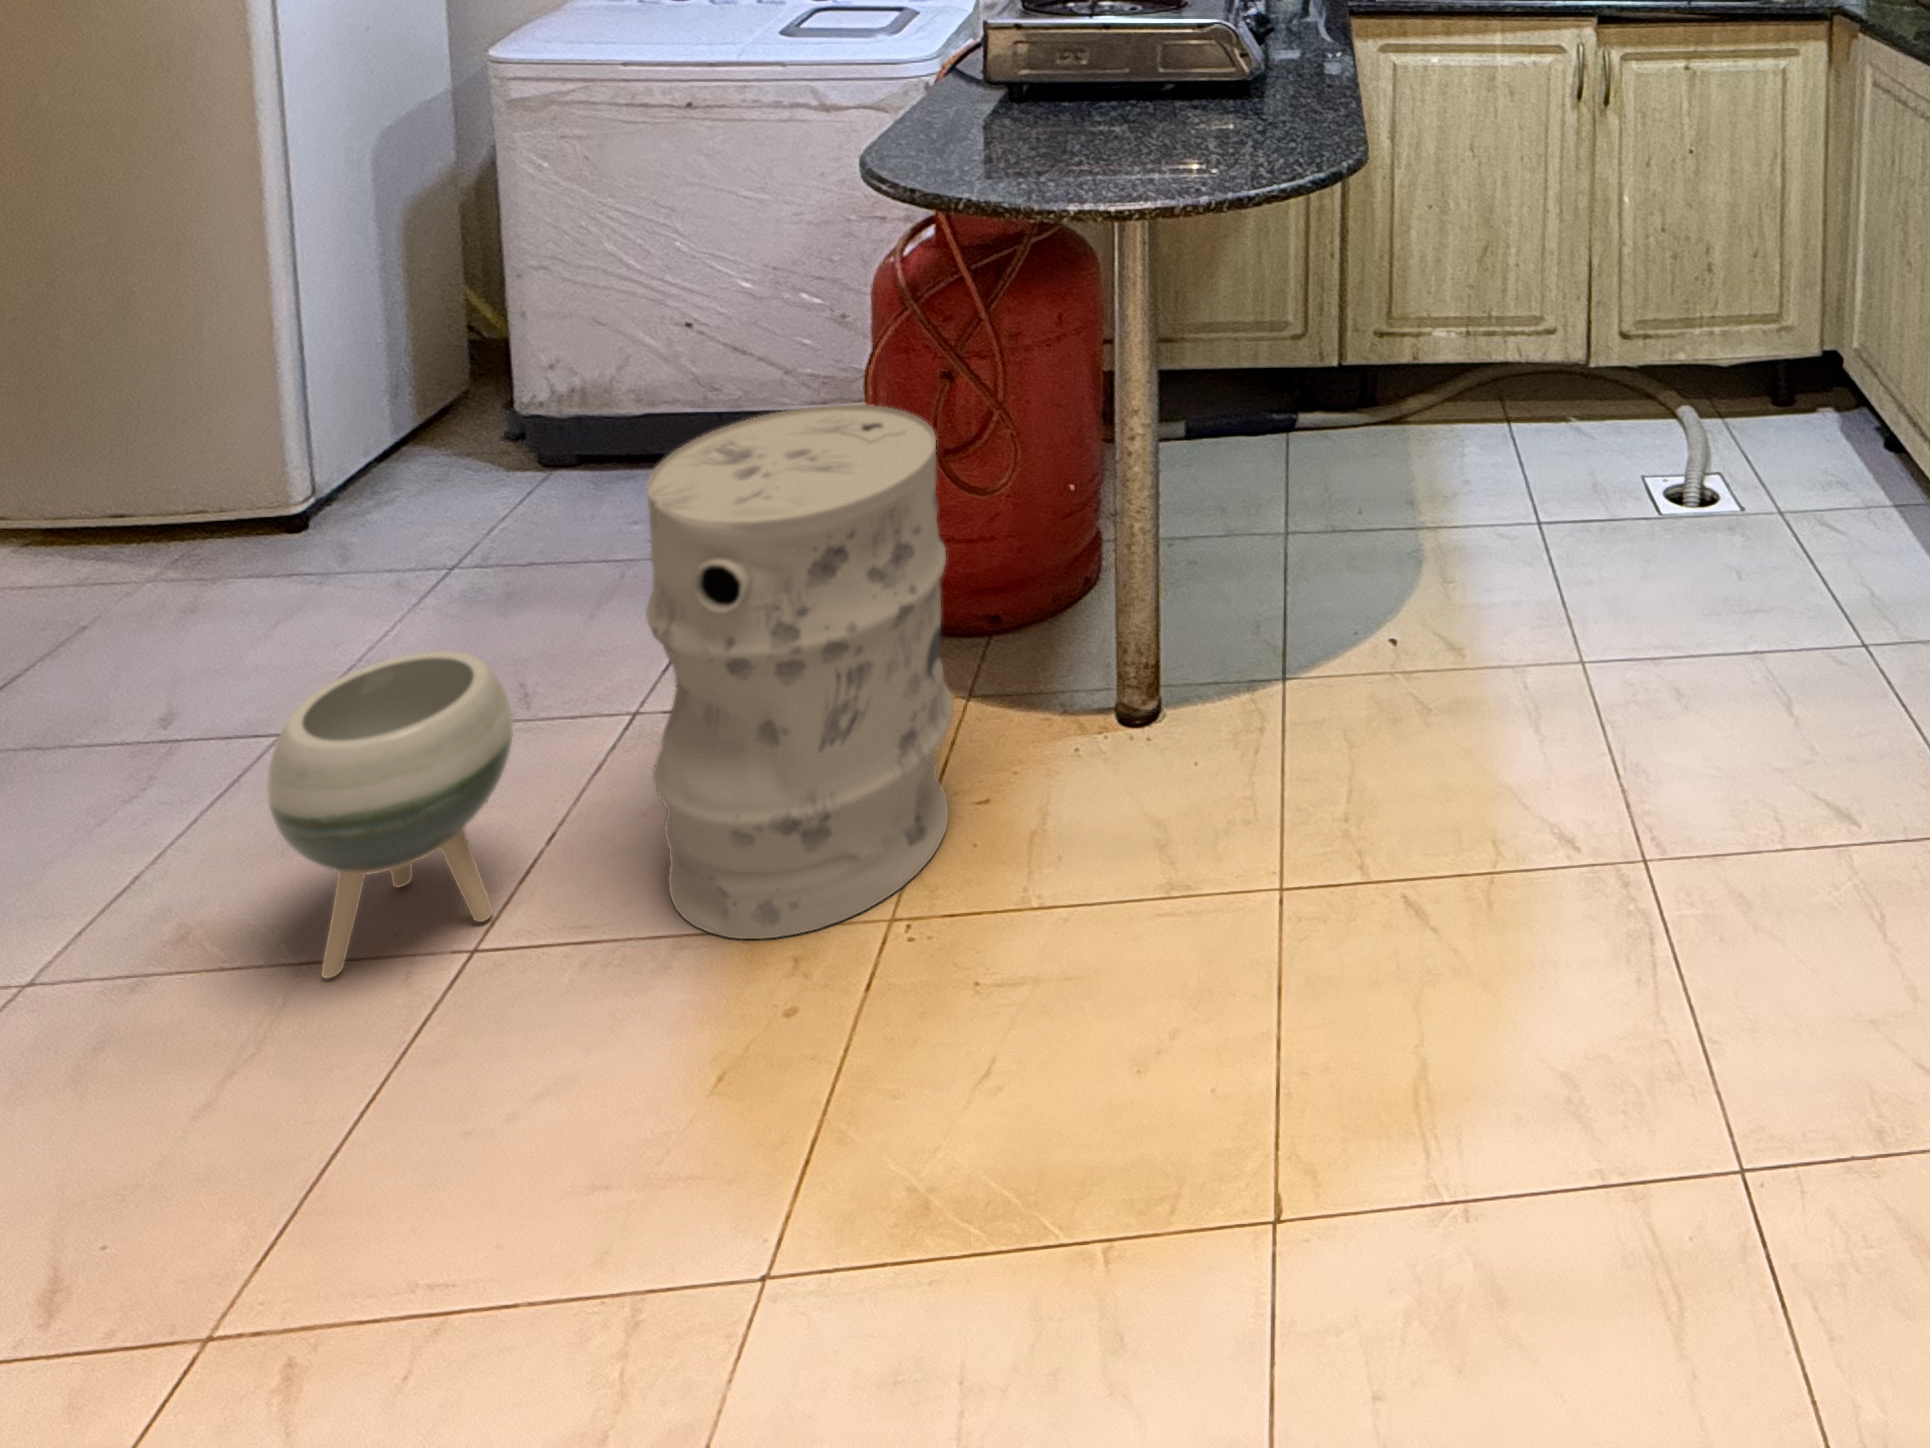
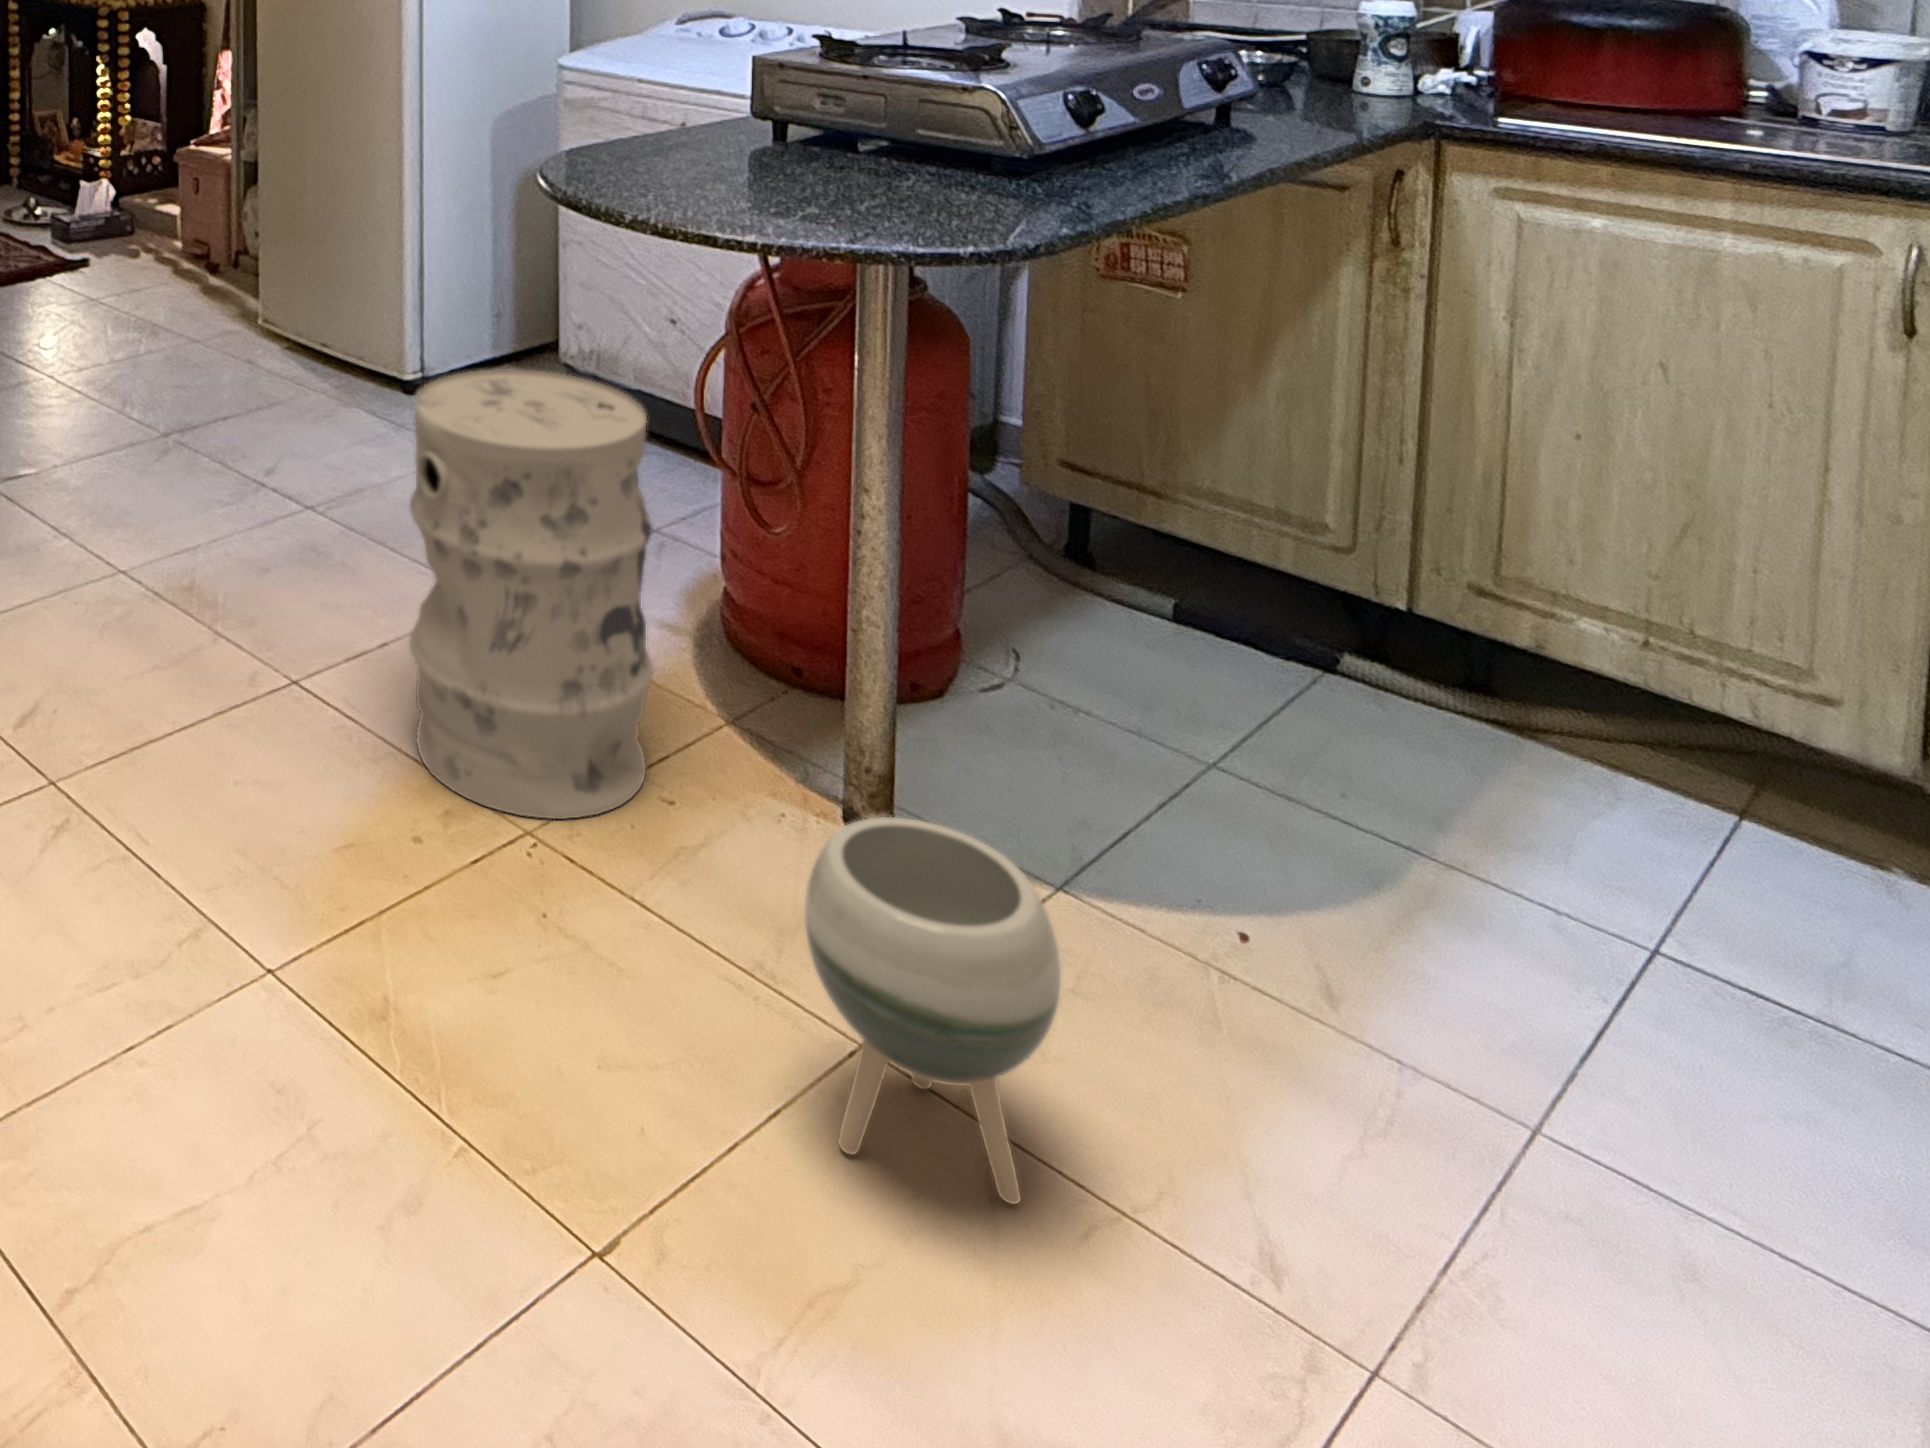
planter: present [267,651,513,978] -> present [805,817,1061,1204]

